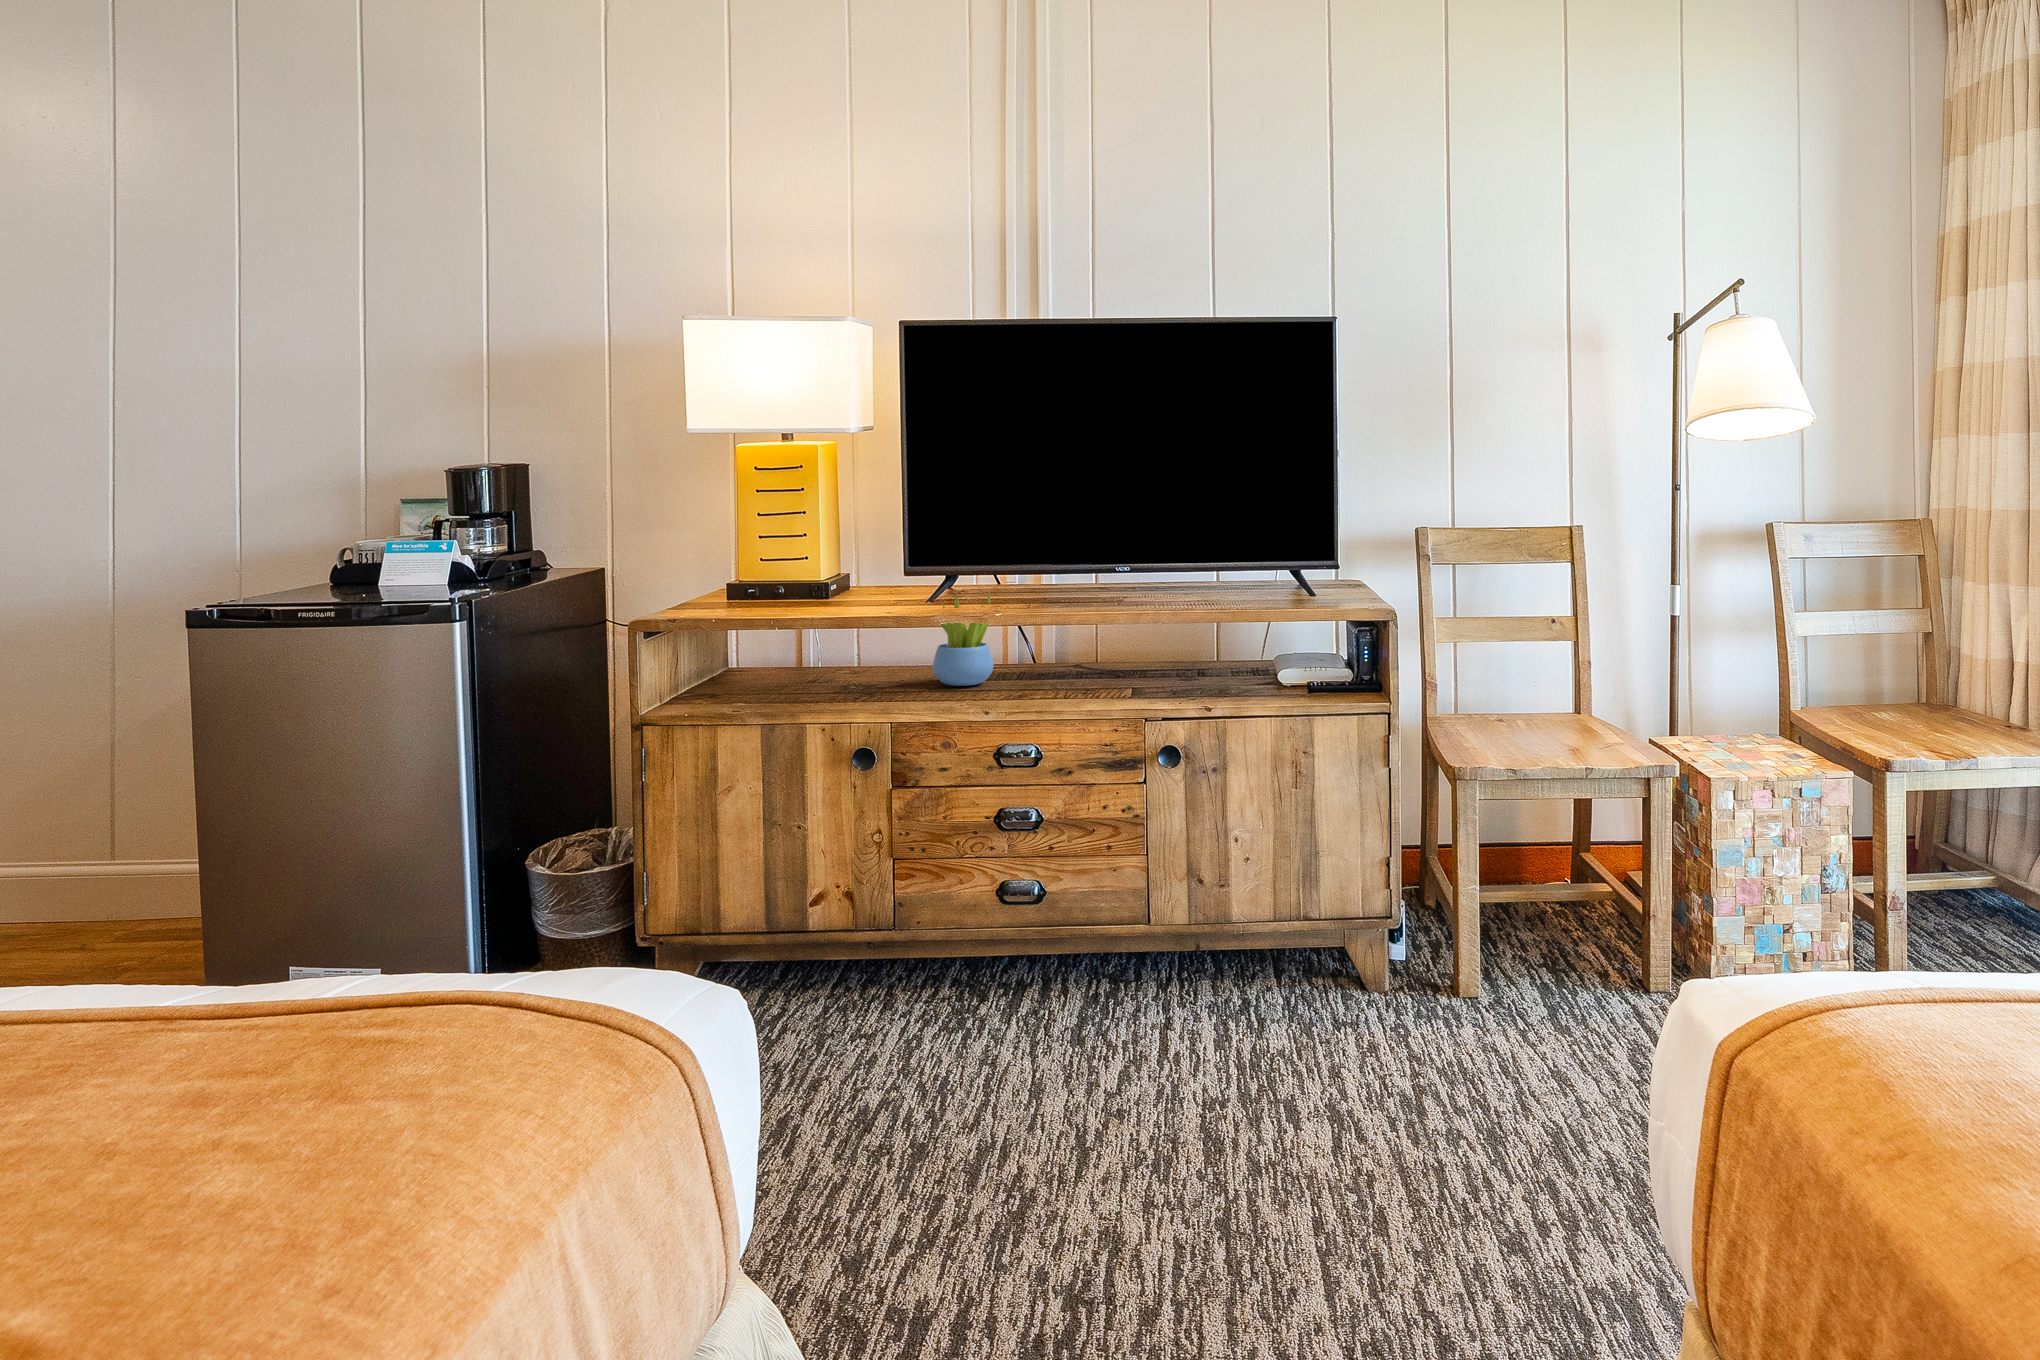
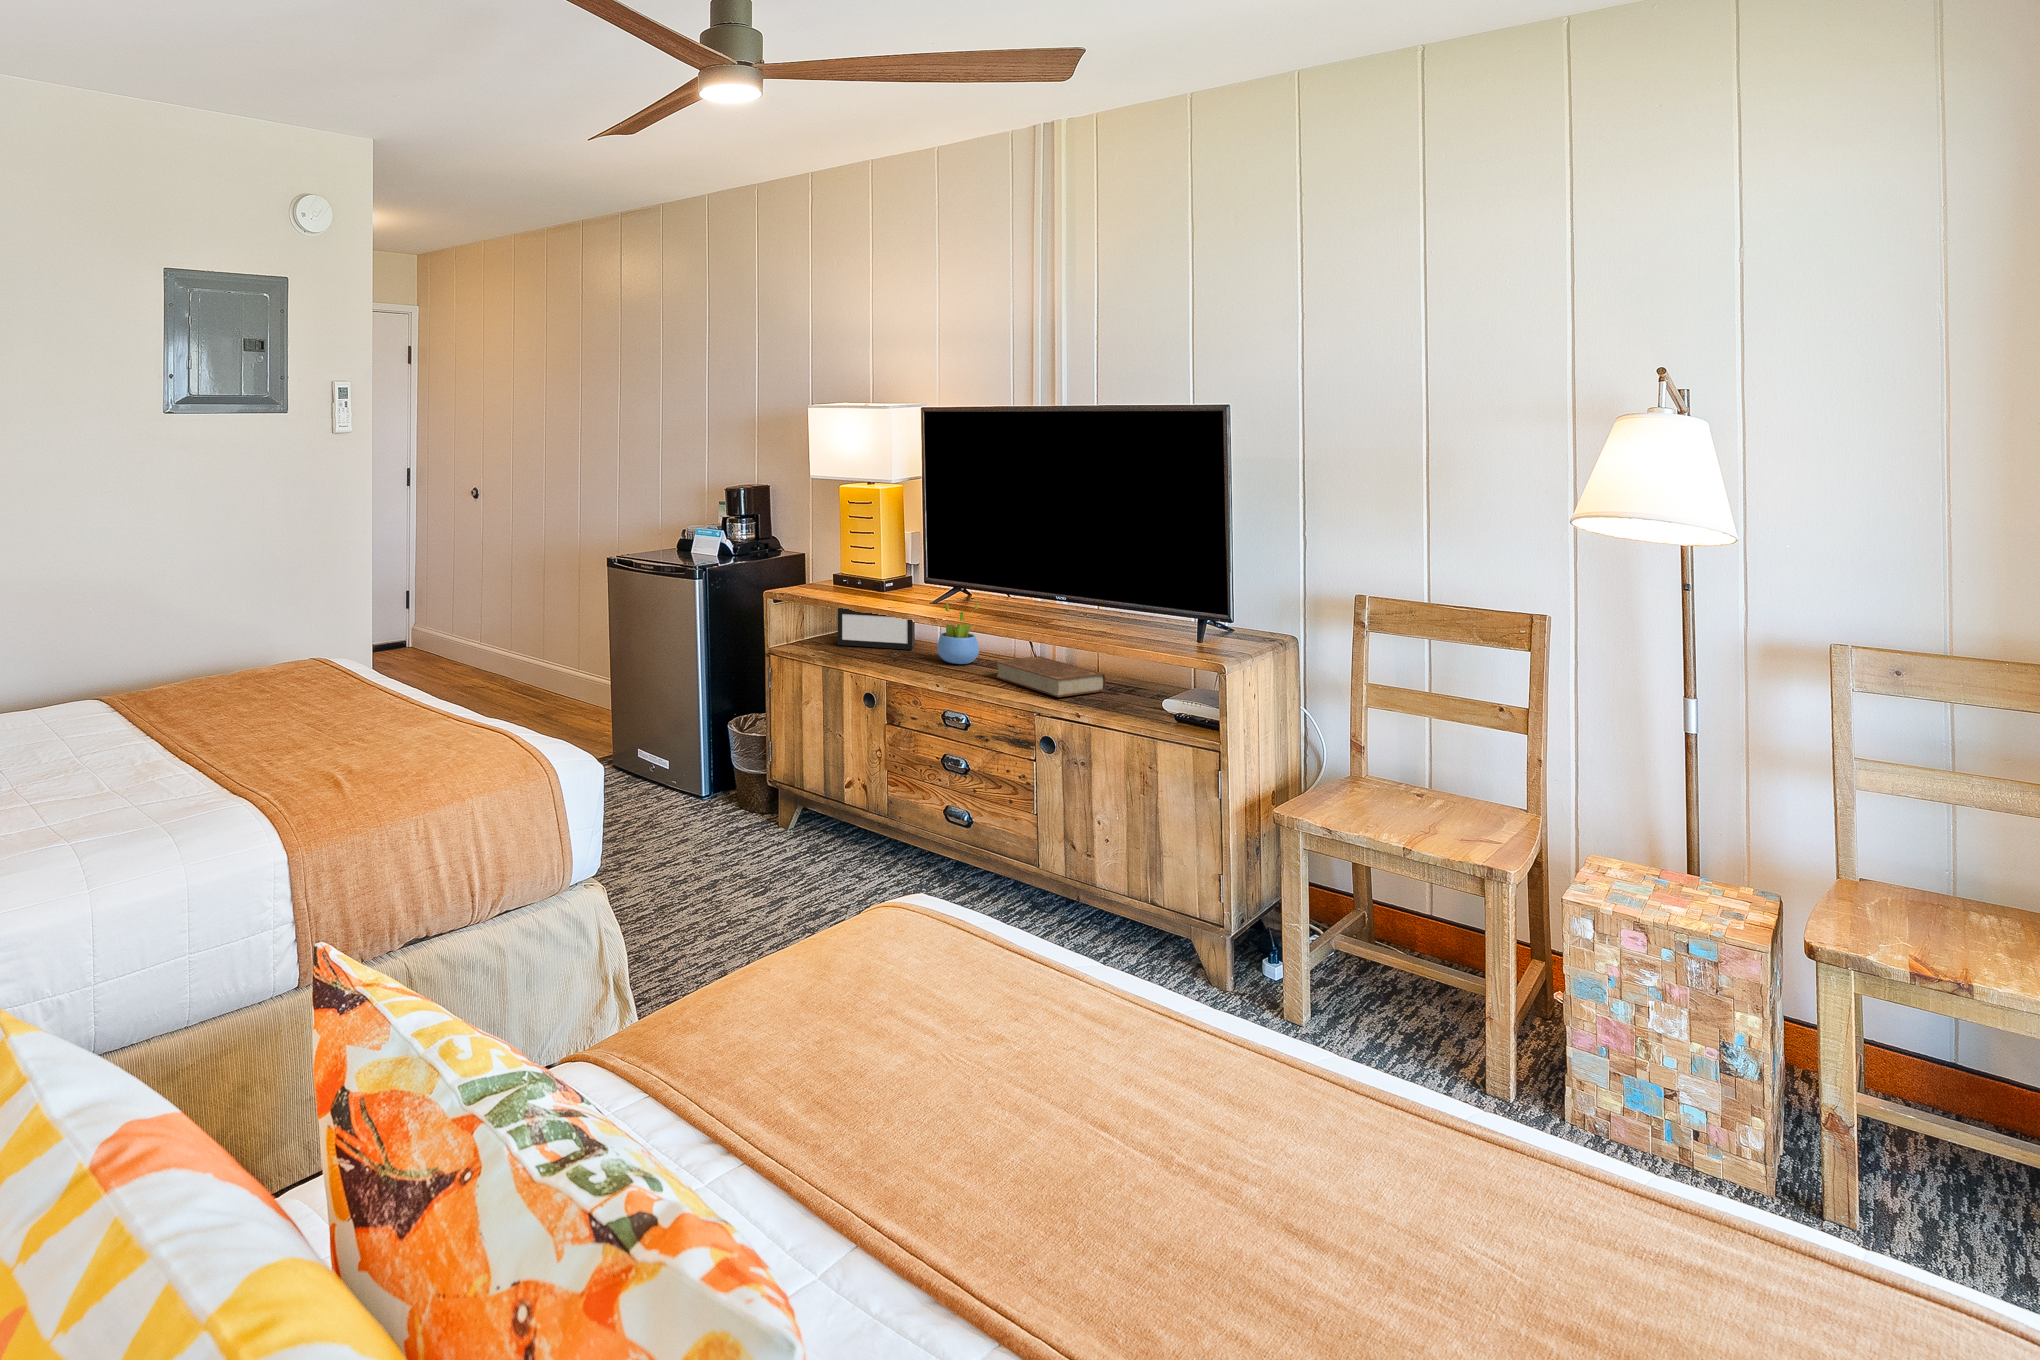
speaker: none [751,621,877,692] -> present [838,608,915,650]
book: none [1042,657,1186,695] -> present [995,656,1106,697]

